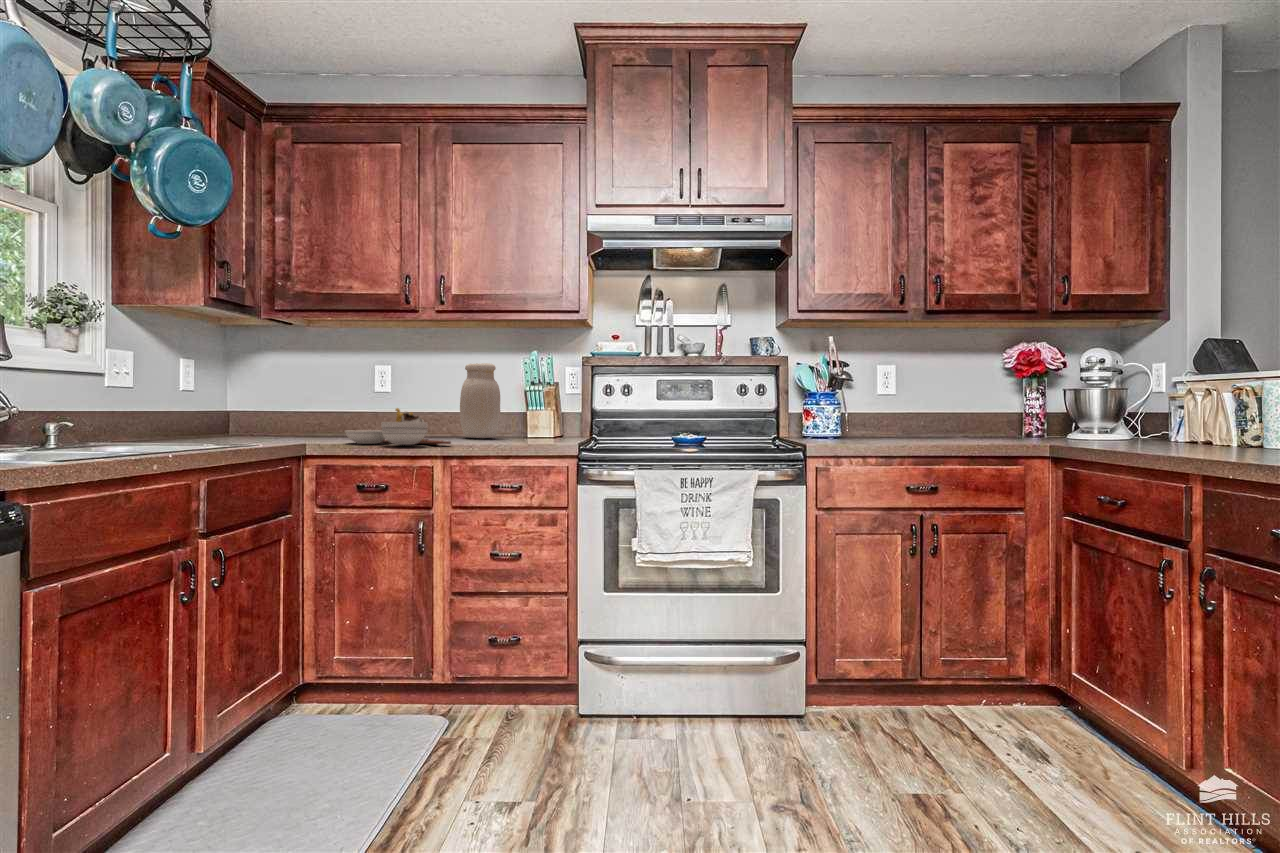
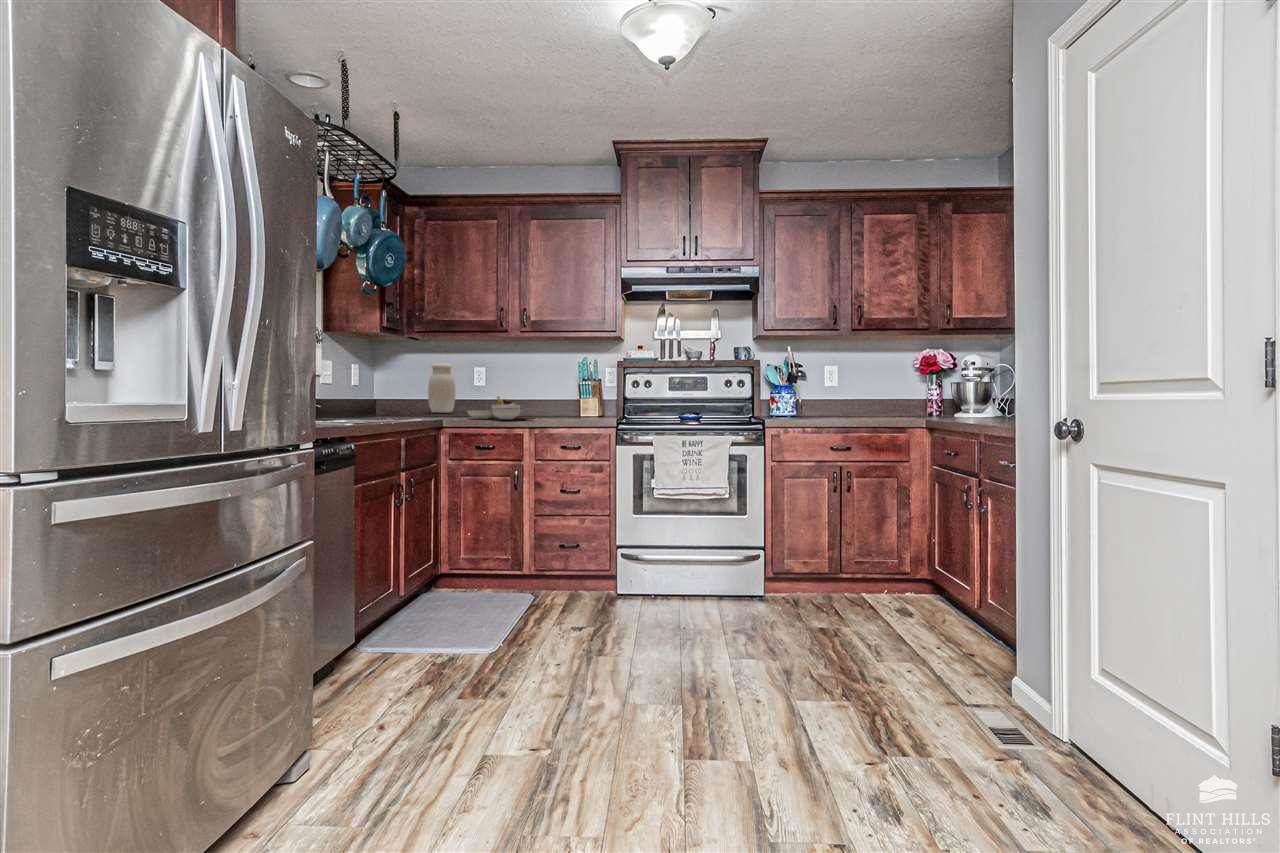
jar: present [460,363,500,438] -> present [428,364,455,413]

